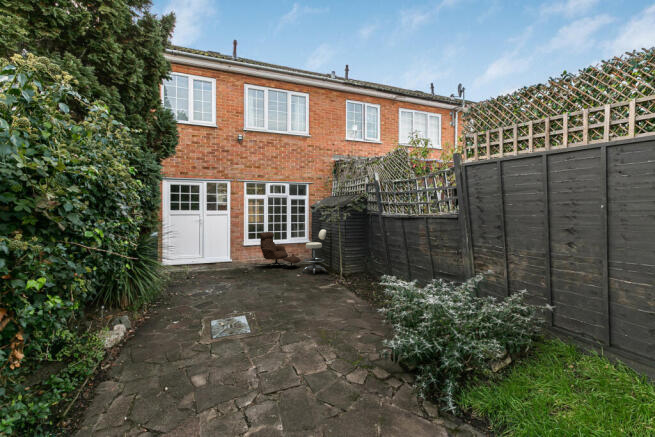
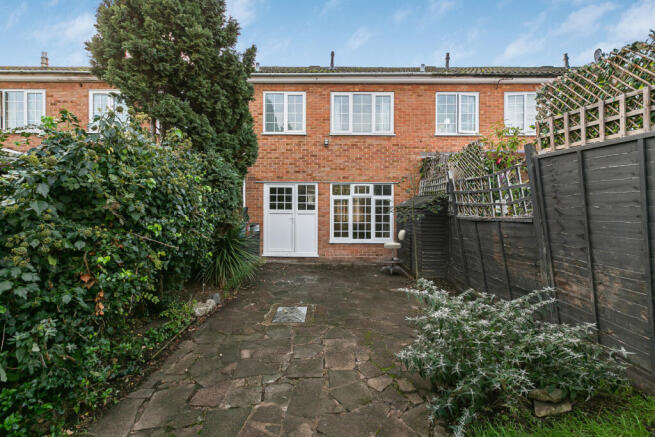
lounge chair: present [260,232,301,269] -> none [343,231,382,268]

